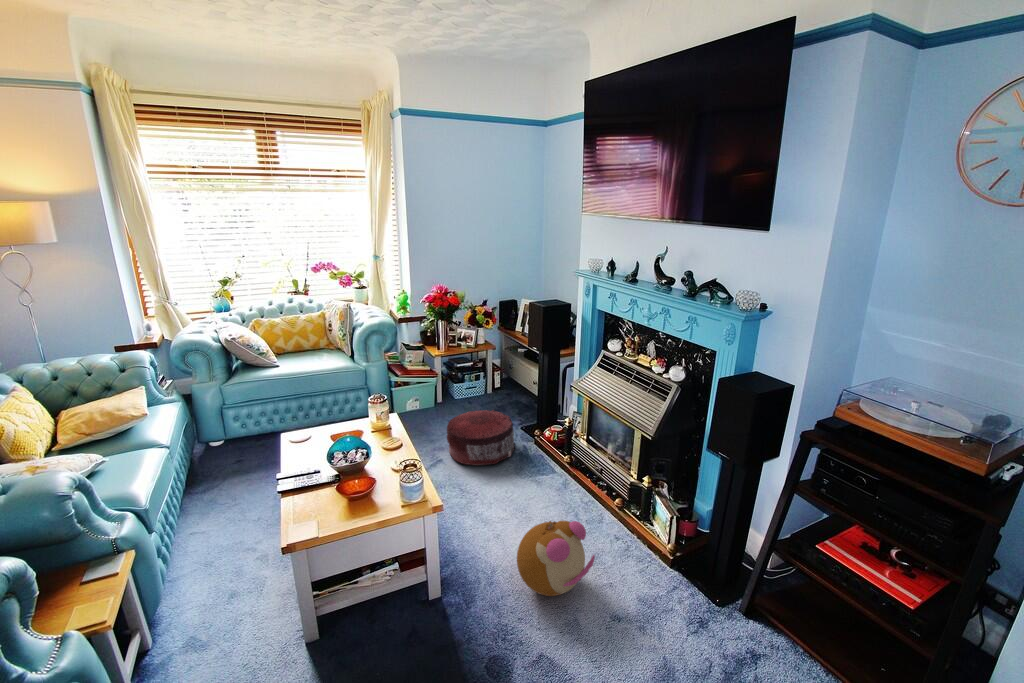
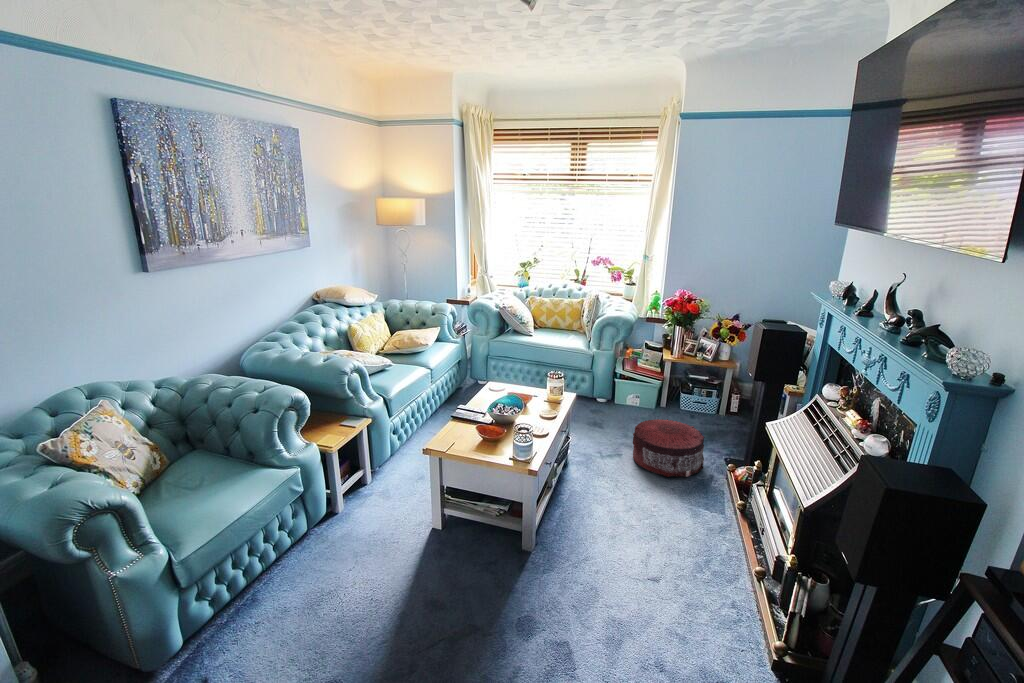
plush toy: present [517,521,595,596] -> none [594,534,675,609]

